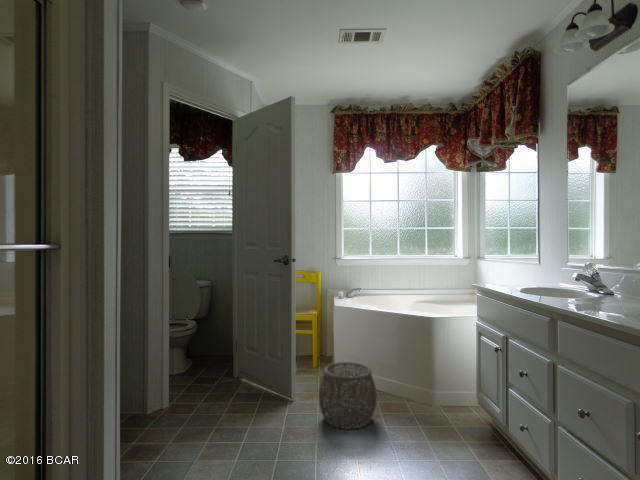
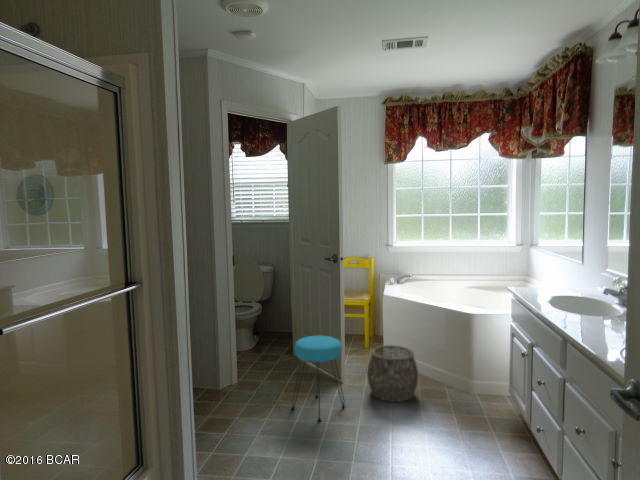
stool: none [226,352,294,460] -> present [292,336,345,421]

